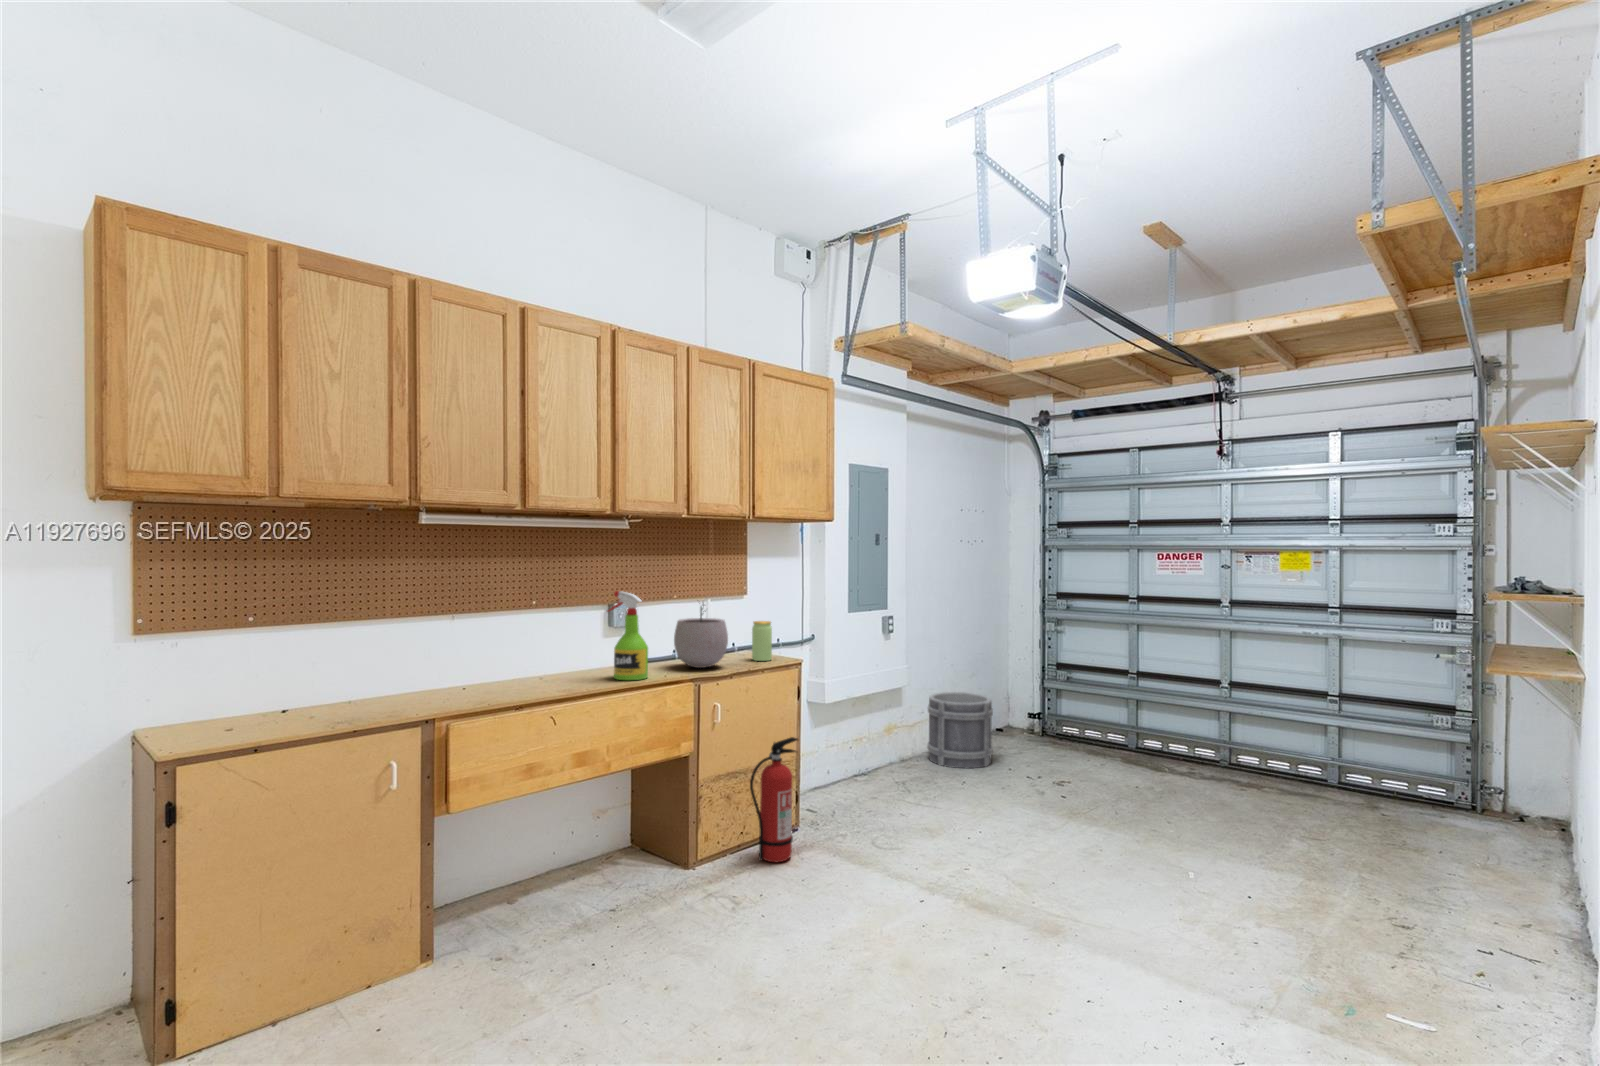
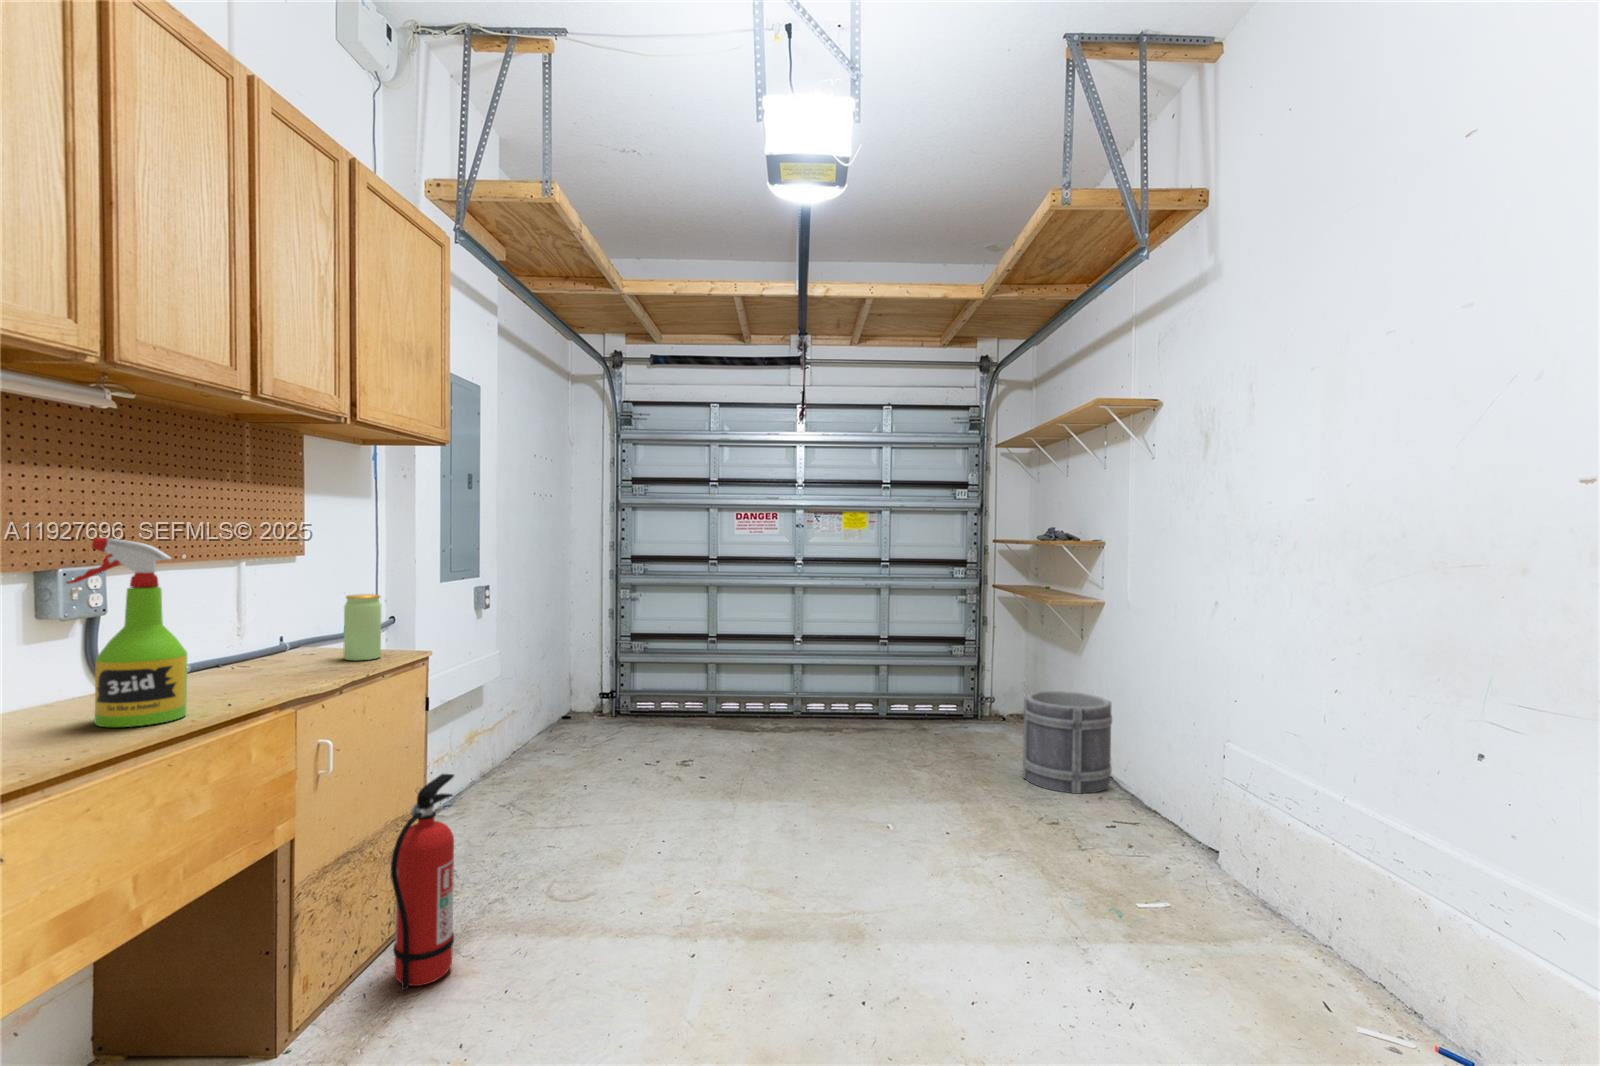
plant pot: present [674,603,728,668] -> none [208,558,327,683]
bucket: present [927,692,993,768] -> present [1023,691,1112,794]

